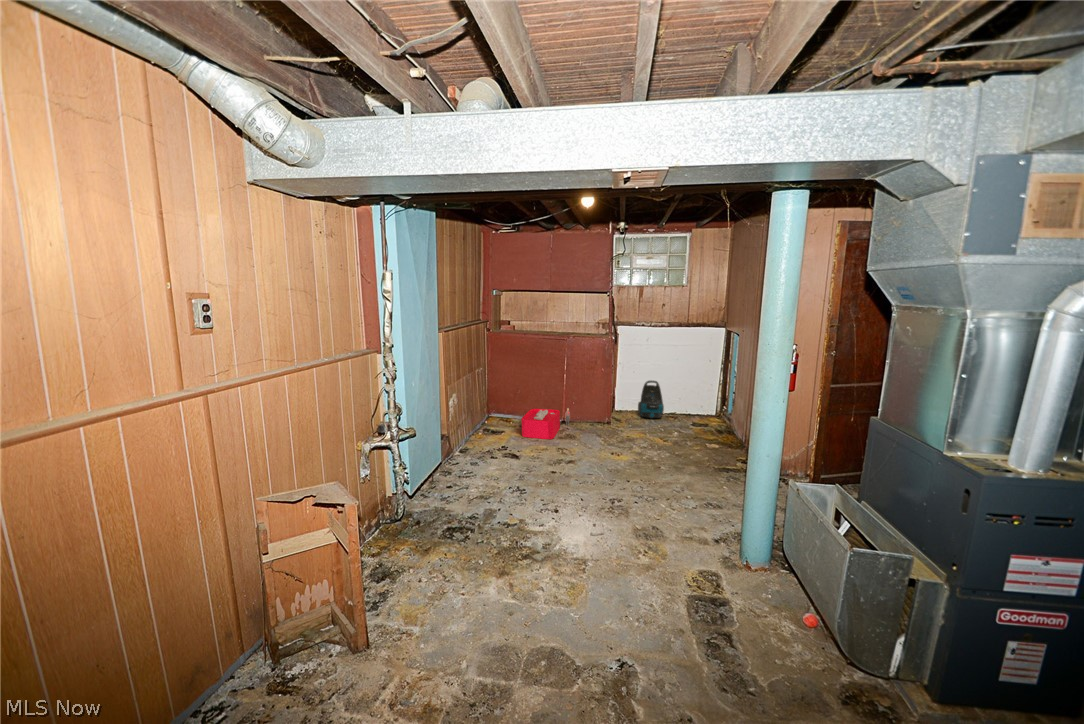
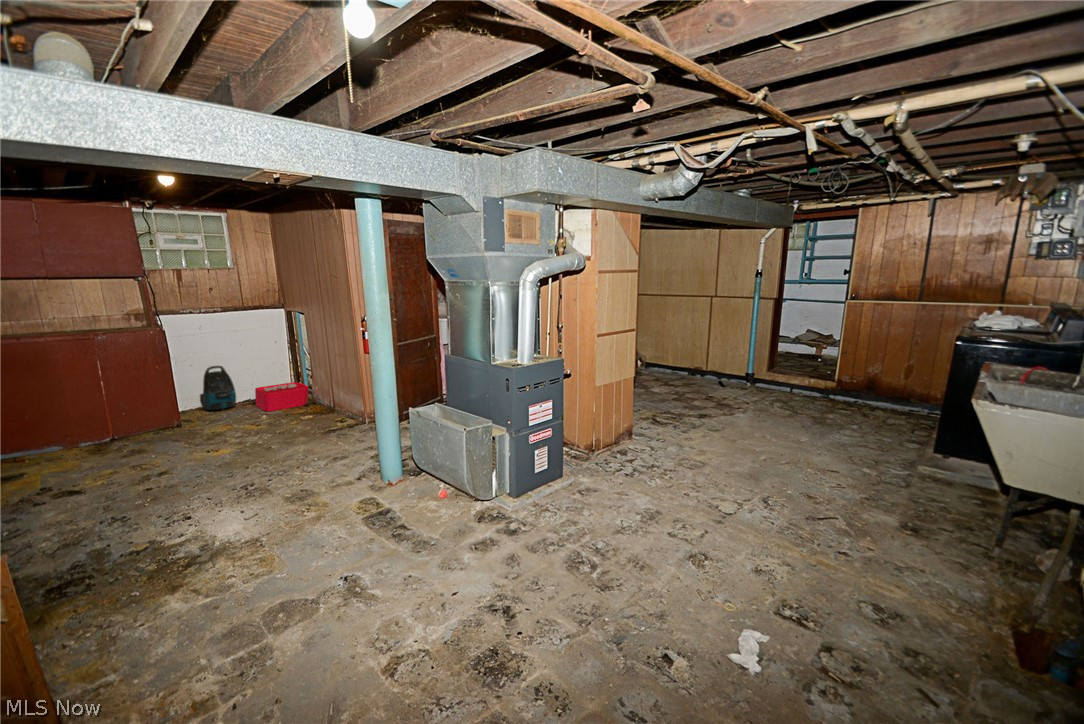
storage bin: present [521,408,570,439] -> present [255,382,319,411]

